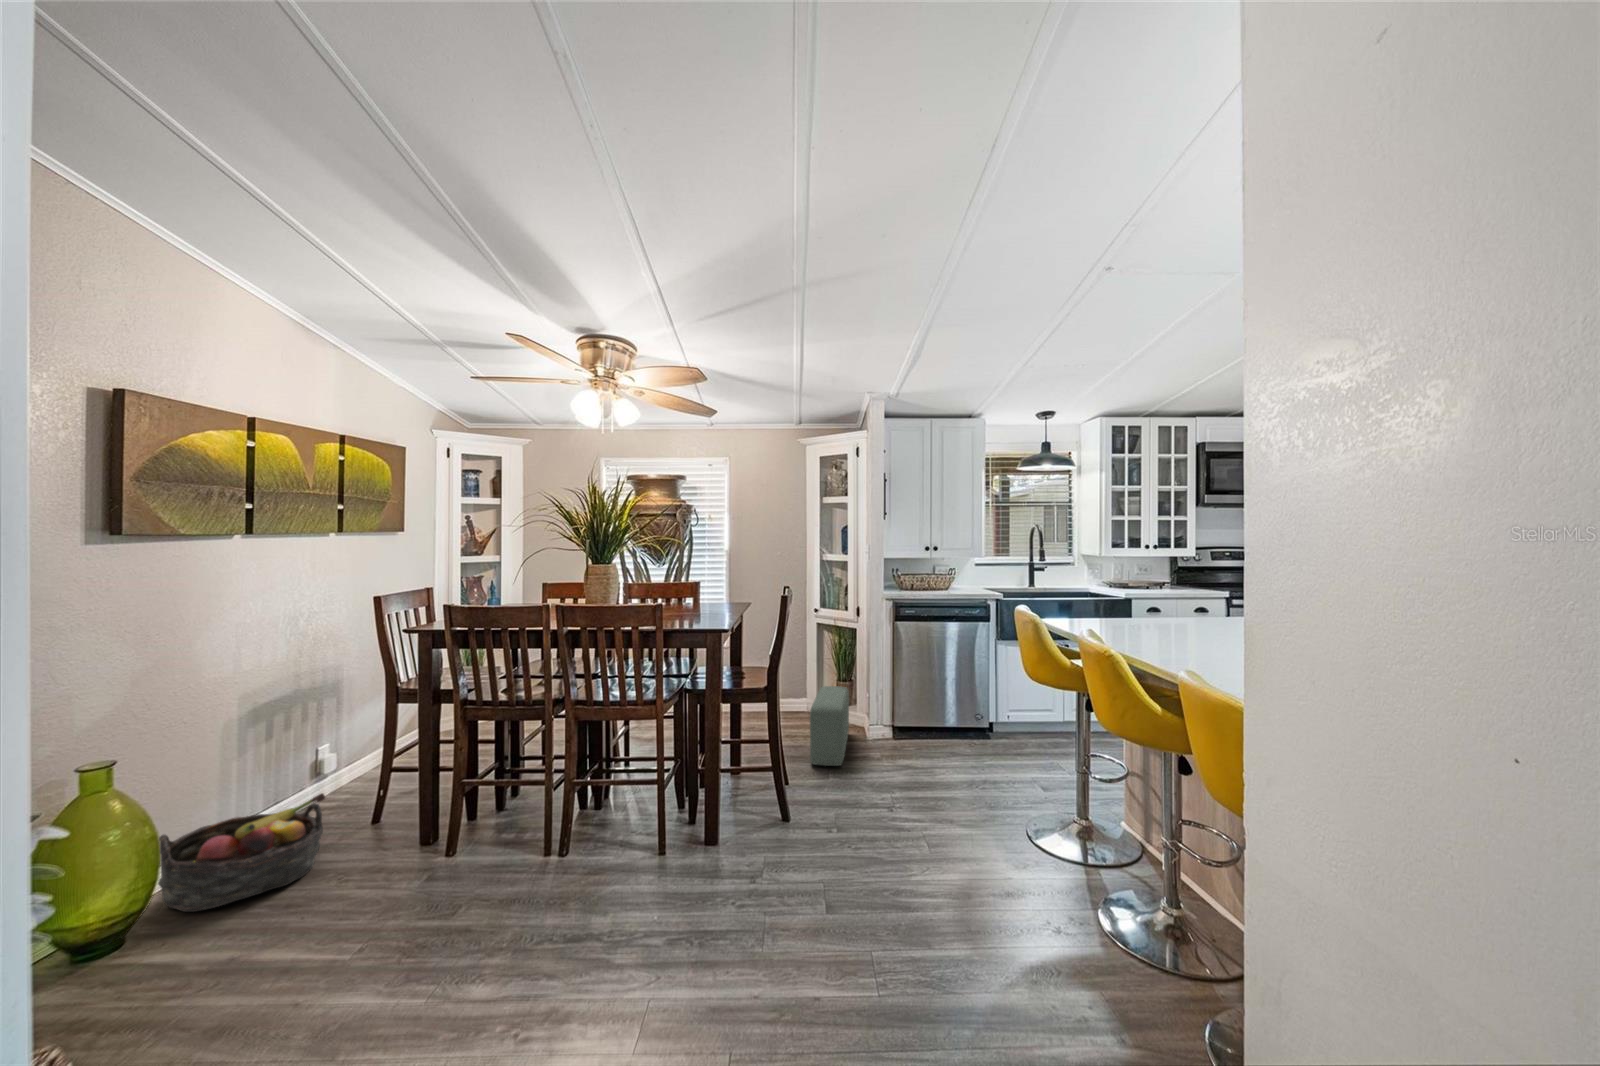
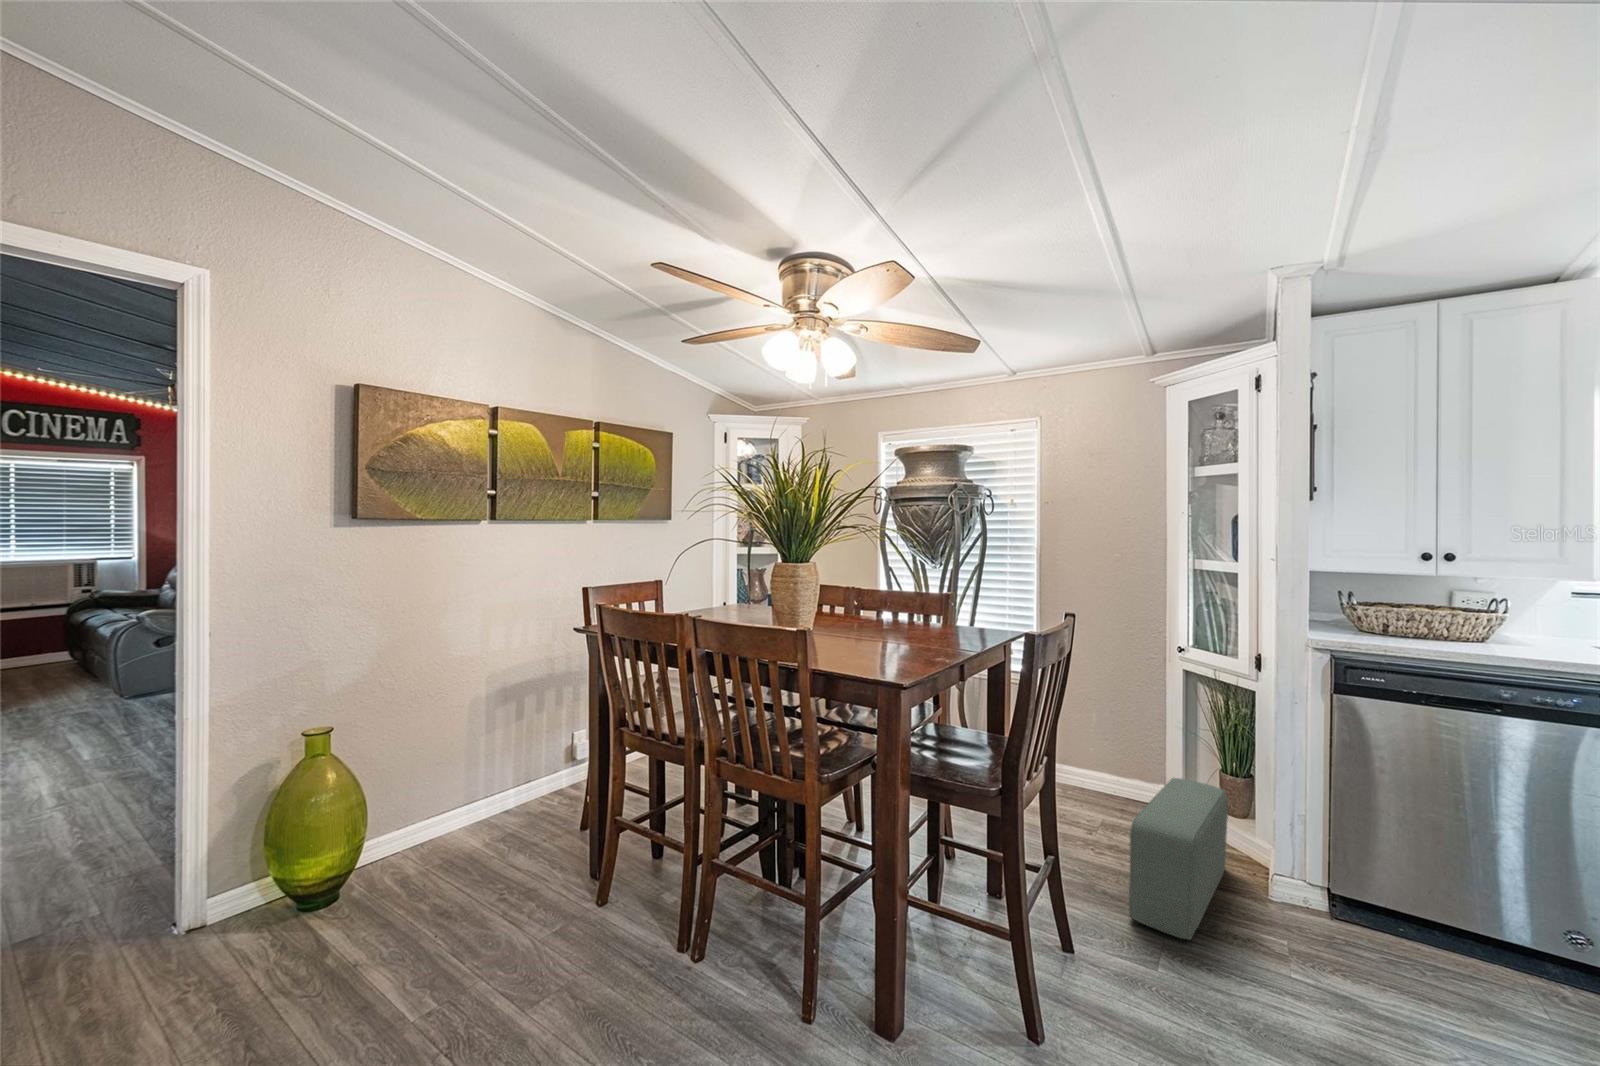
basket: present [158,793,325,912] -> none [375,791,515,890]

